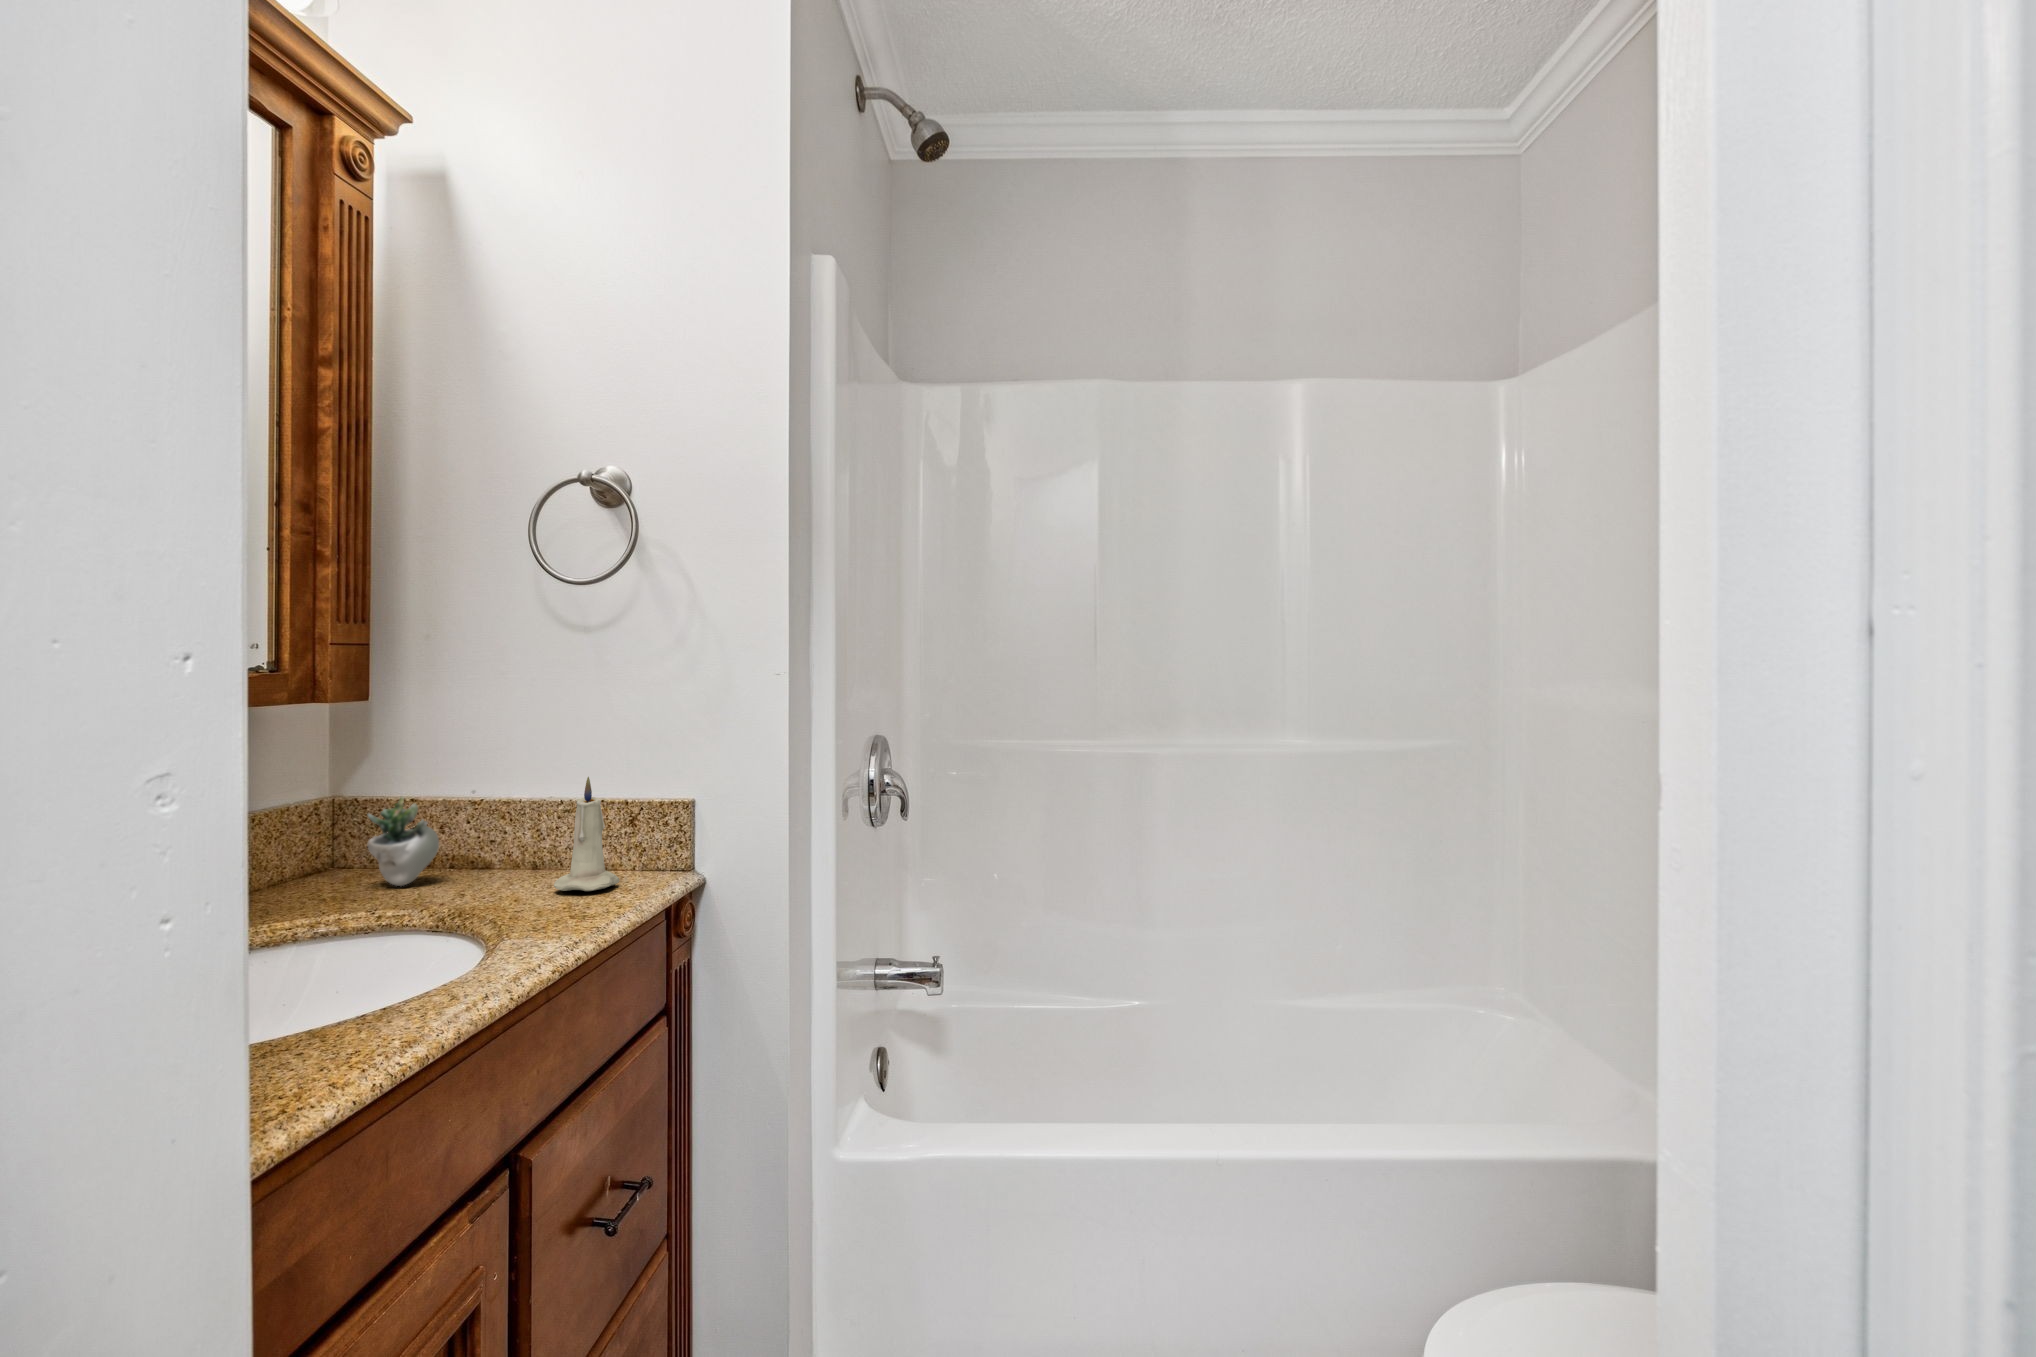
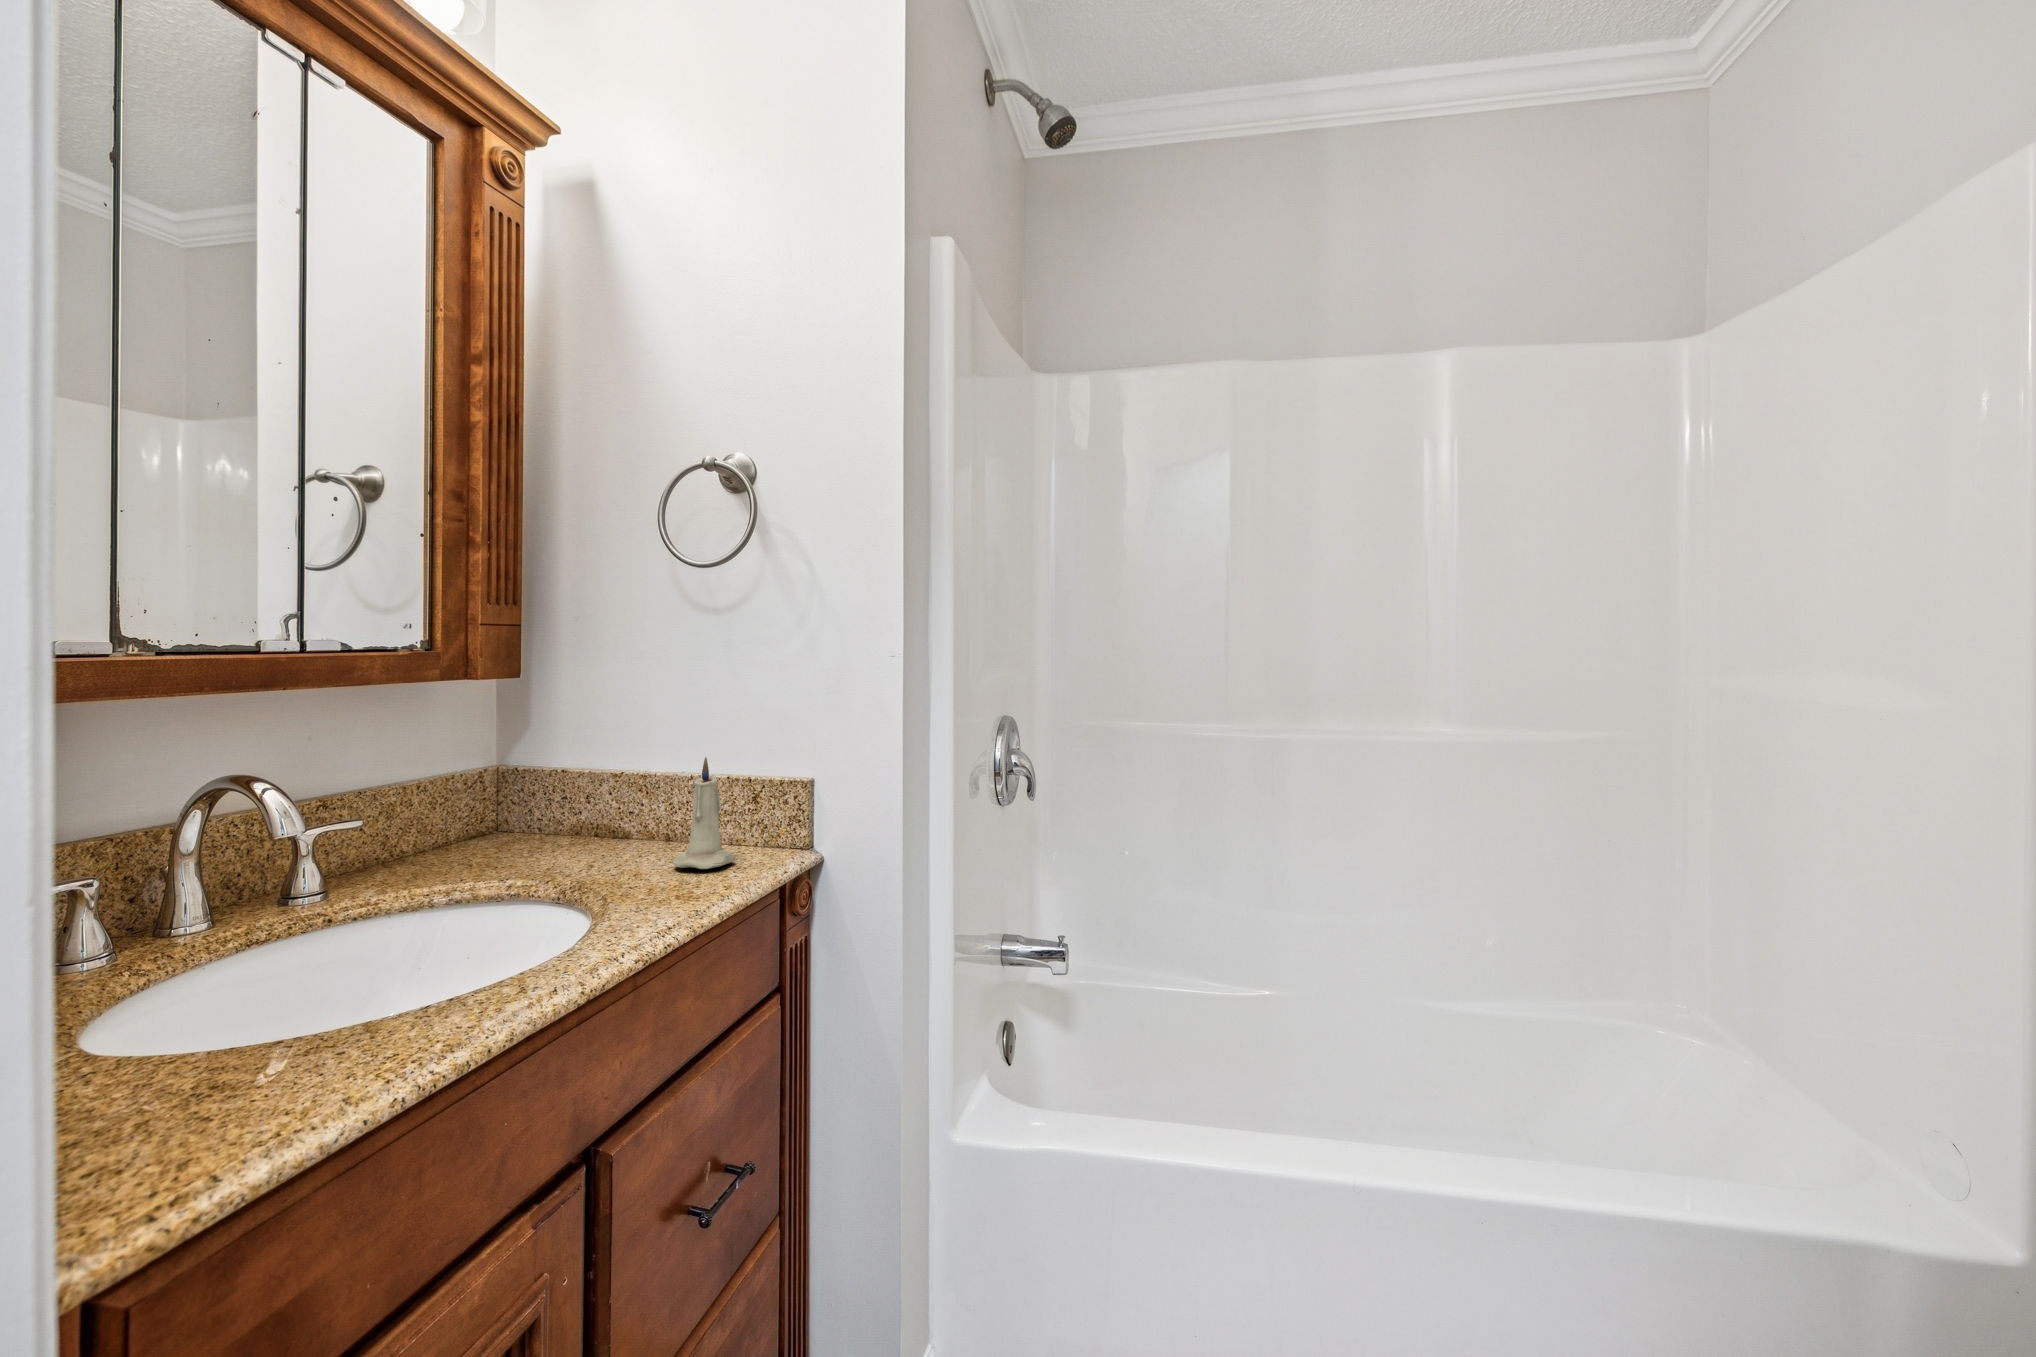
succulent plant: present [368,790,475,886] -> none [512,767,604,855]

